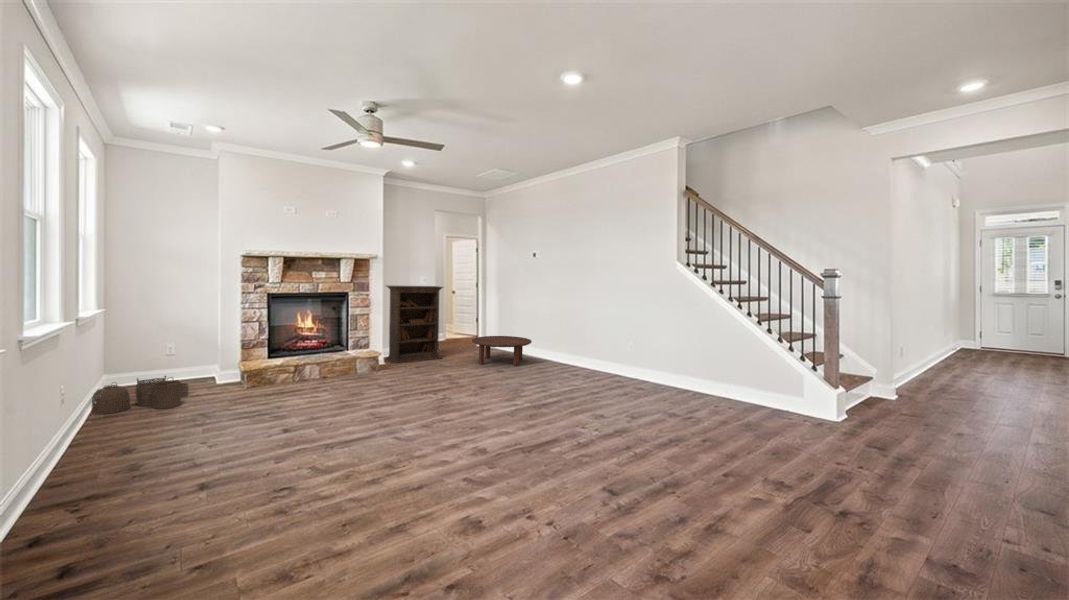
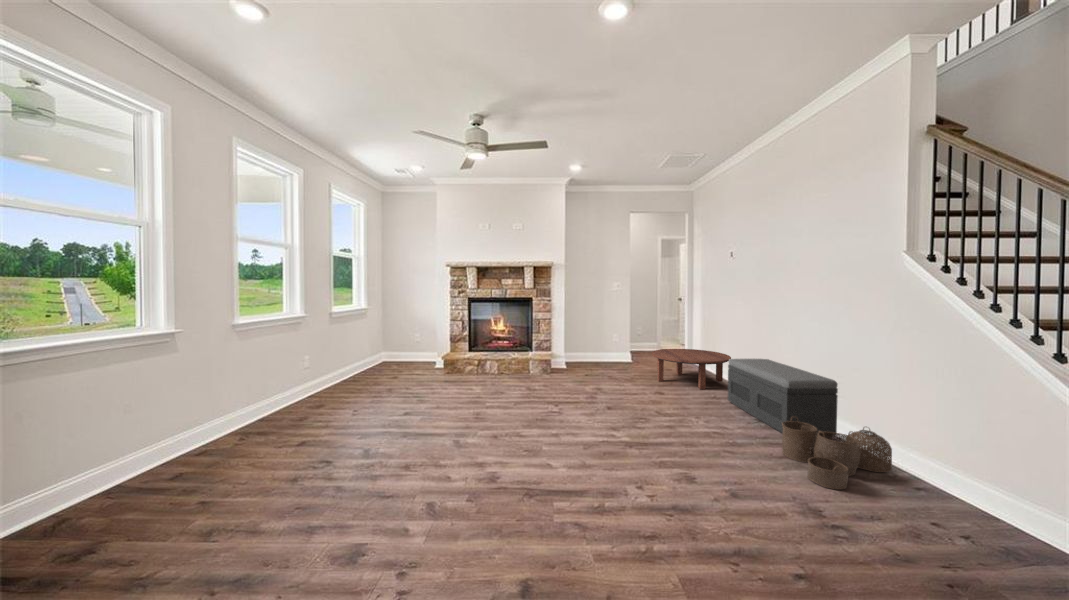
bookcase: present [385,285,443,363] -> none [571,291,628,369]
storage bench: none [542,338,615,386] -> present [728,359,838,433]
woven basket: present [91,376,188,414] -> present [782,417,892,489]

